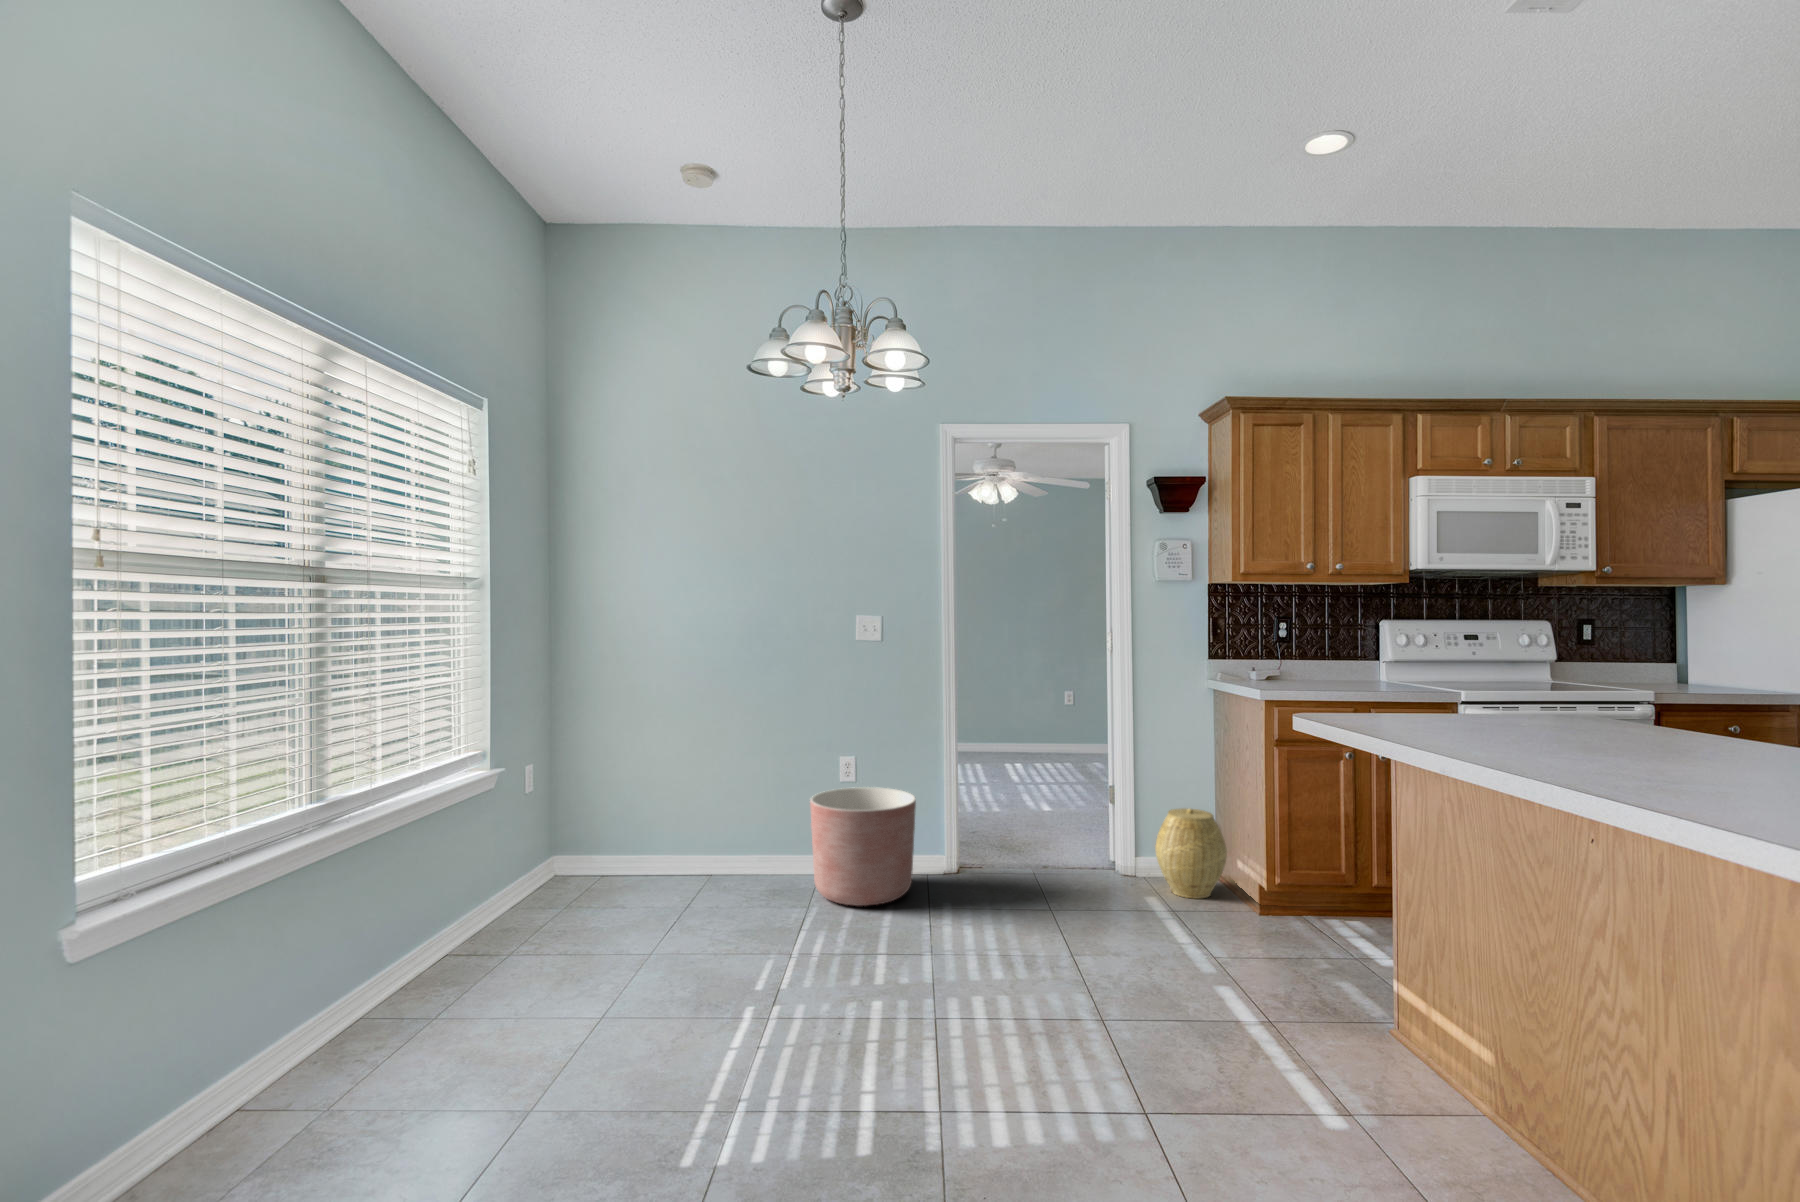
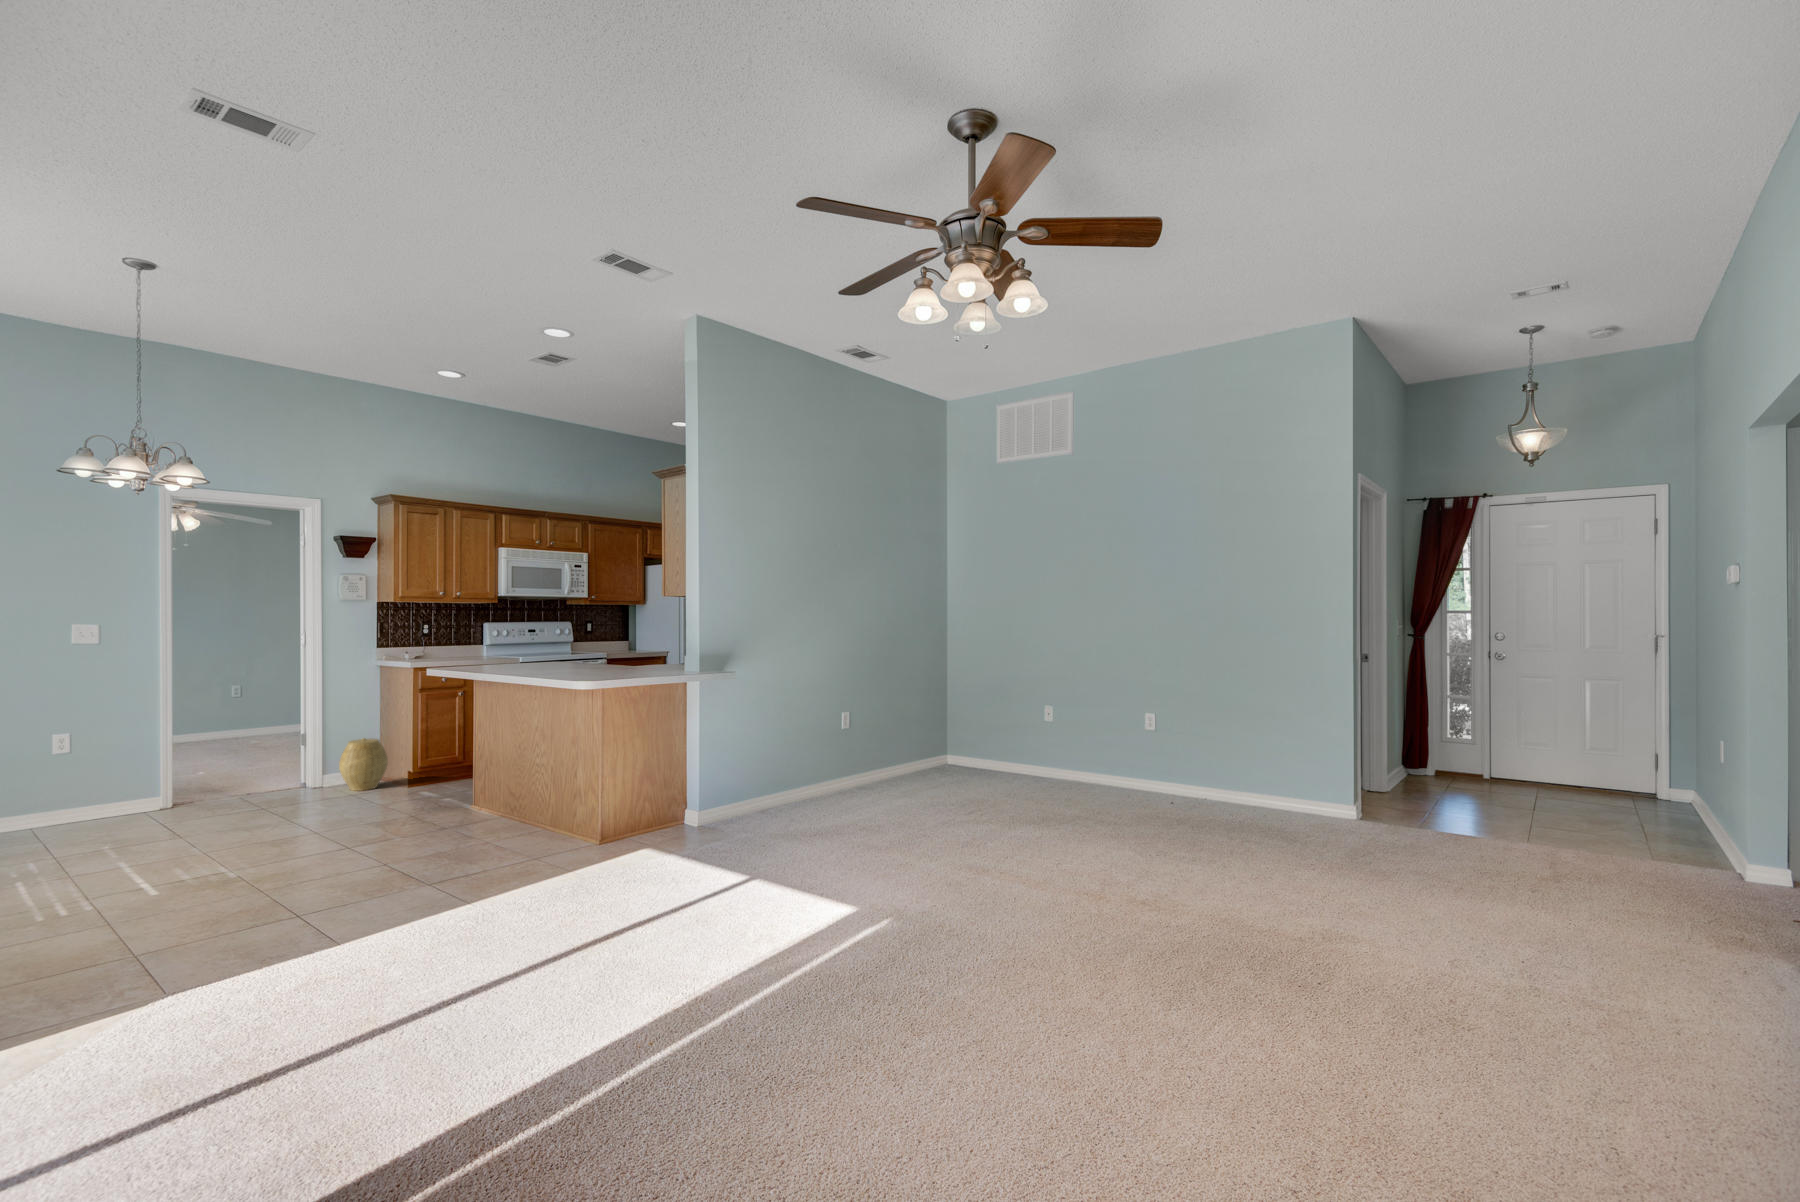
planter: present [810,787,916,906] -> none [32,753,142,838]

